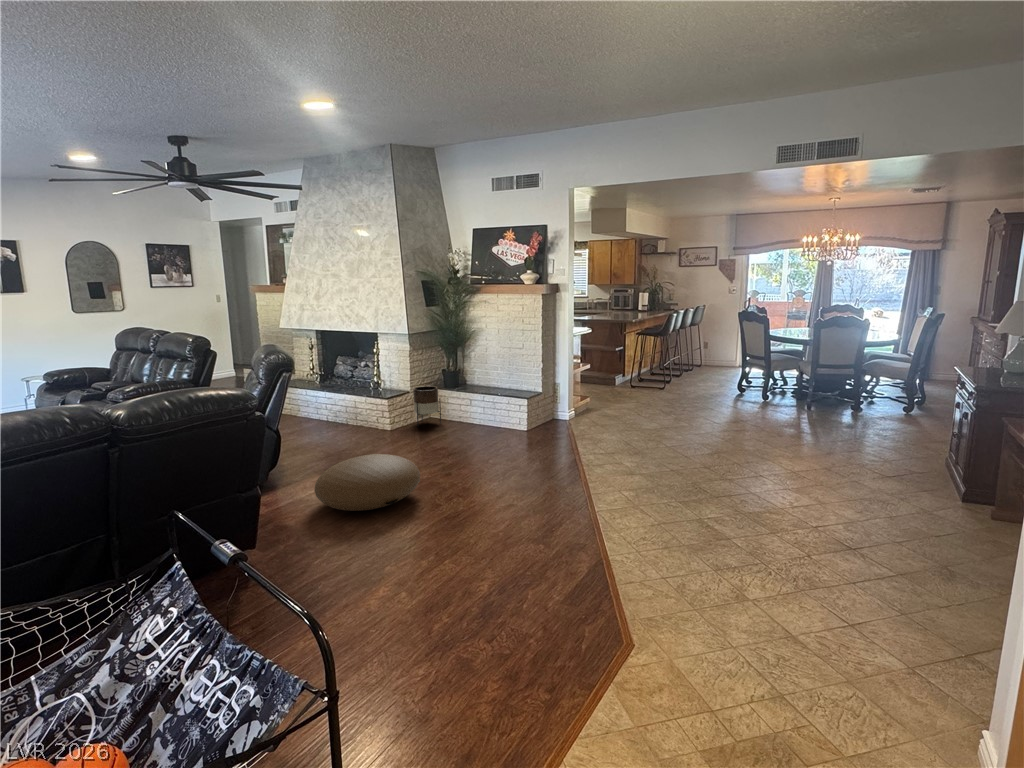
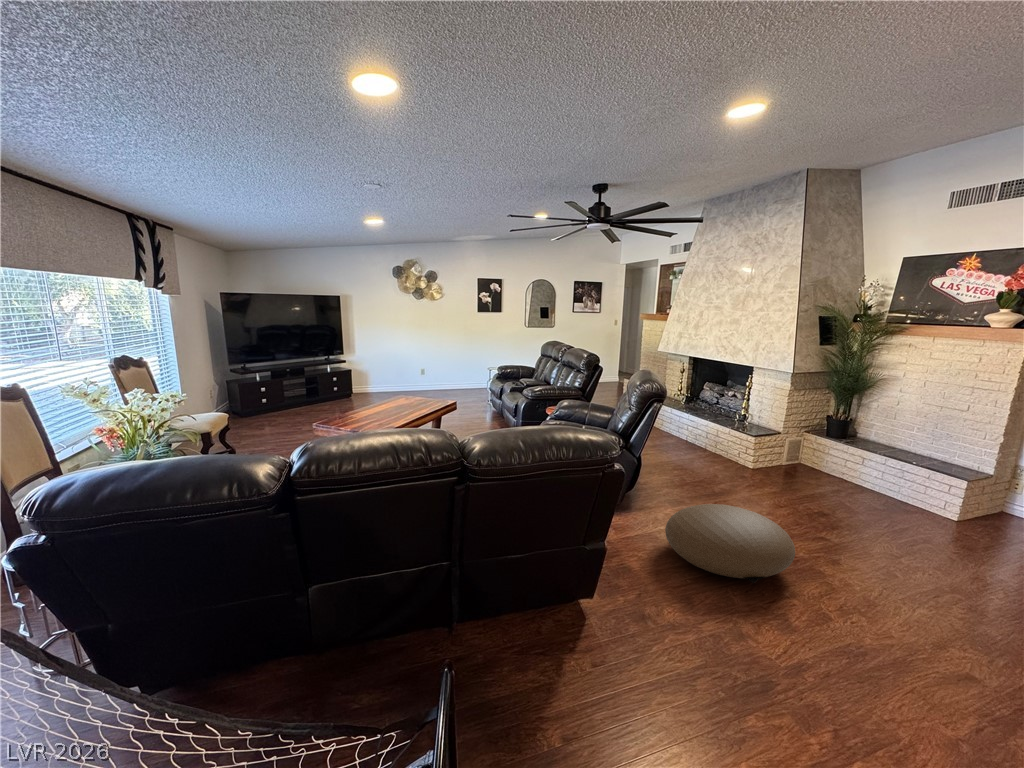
planter: present [413,386,441,427] -> none [784,430,821,477]

